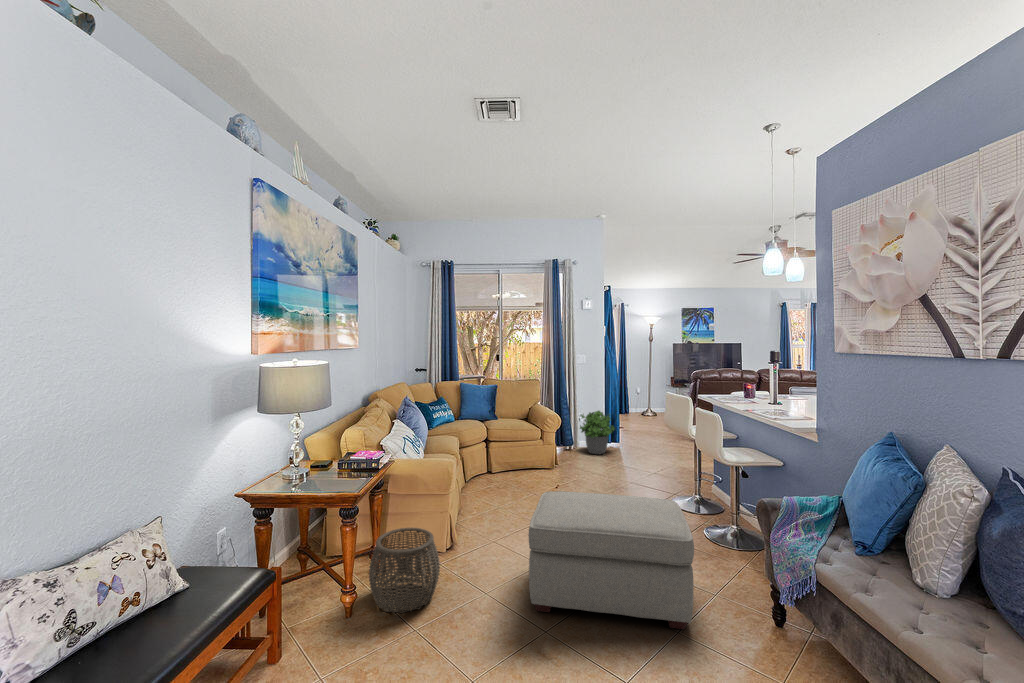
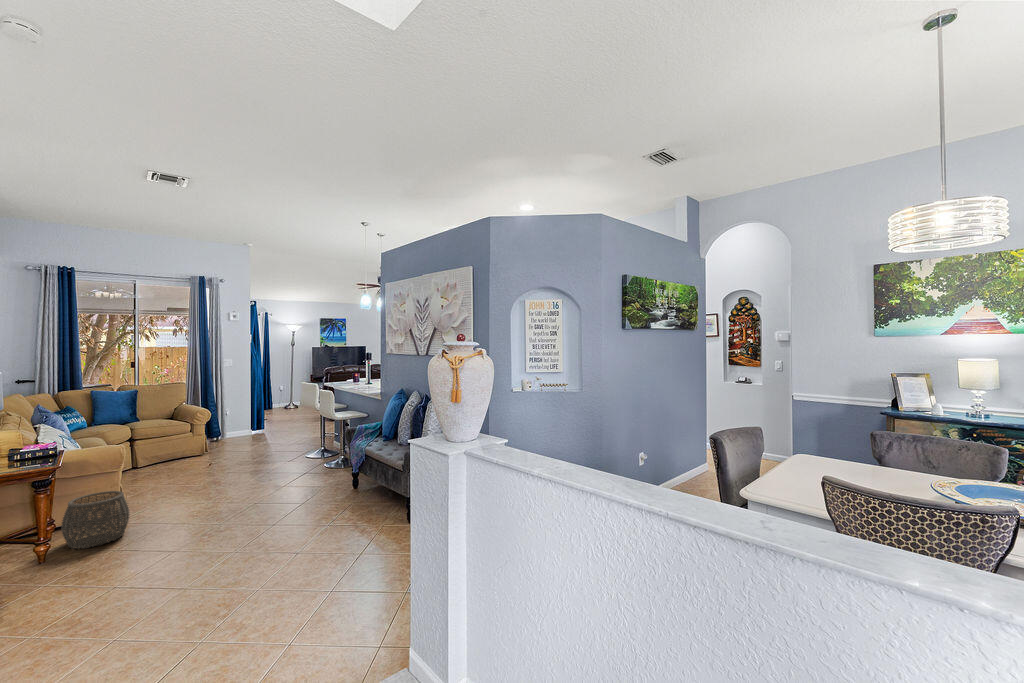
potted plant: present [580,411,615,454] -> none [227,404,262,440]
ottoman: present [528,491,694,629] -> none [207,442,312,518]

